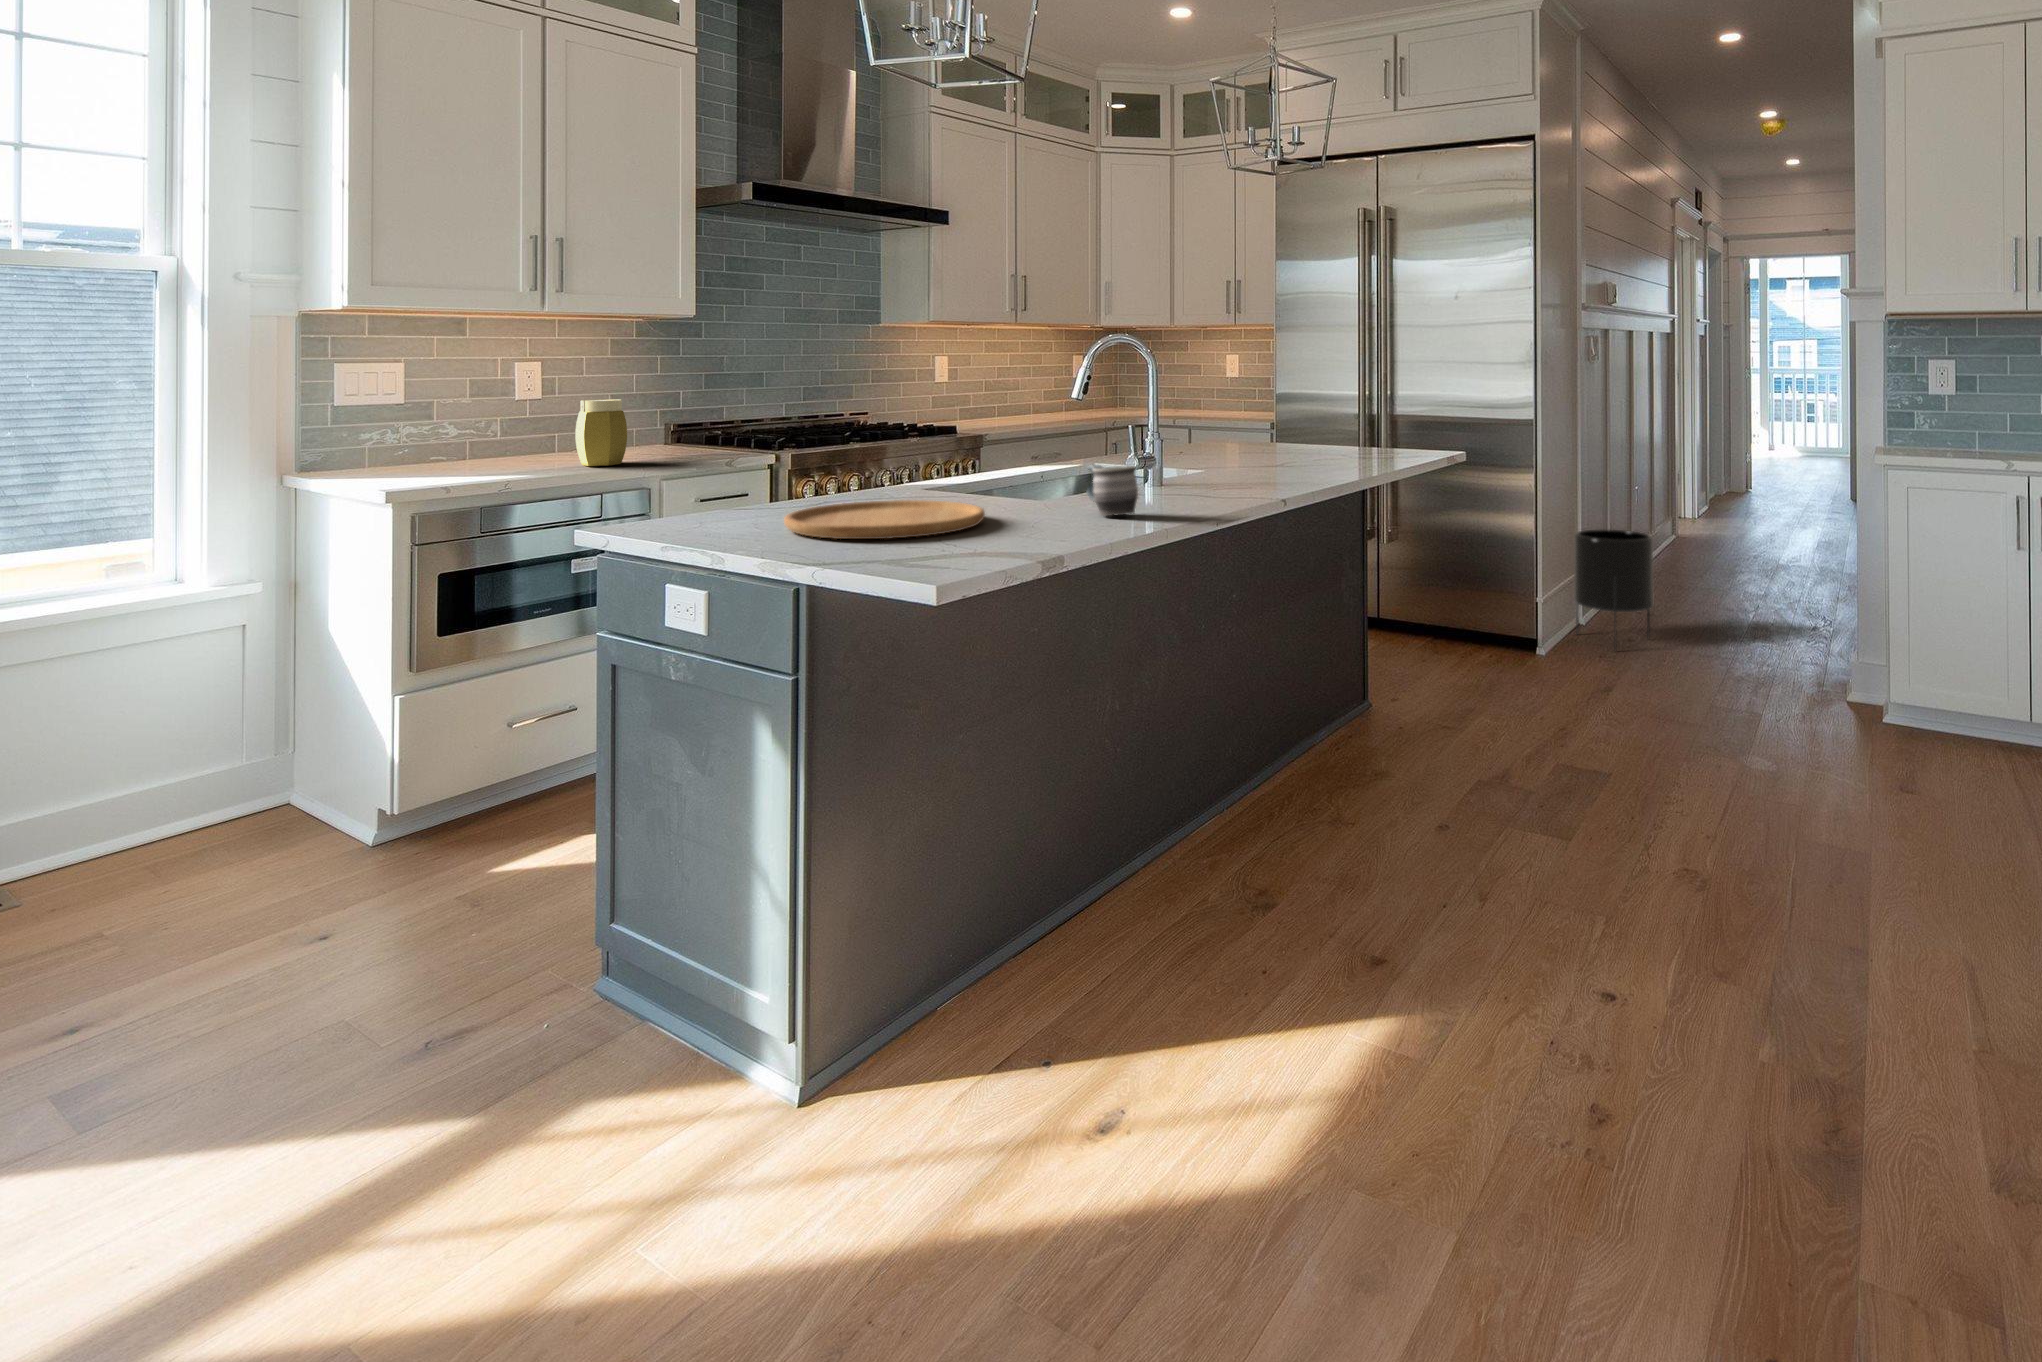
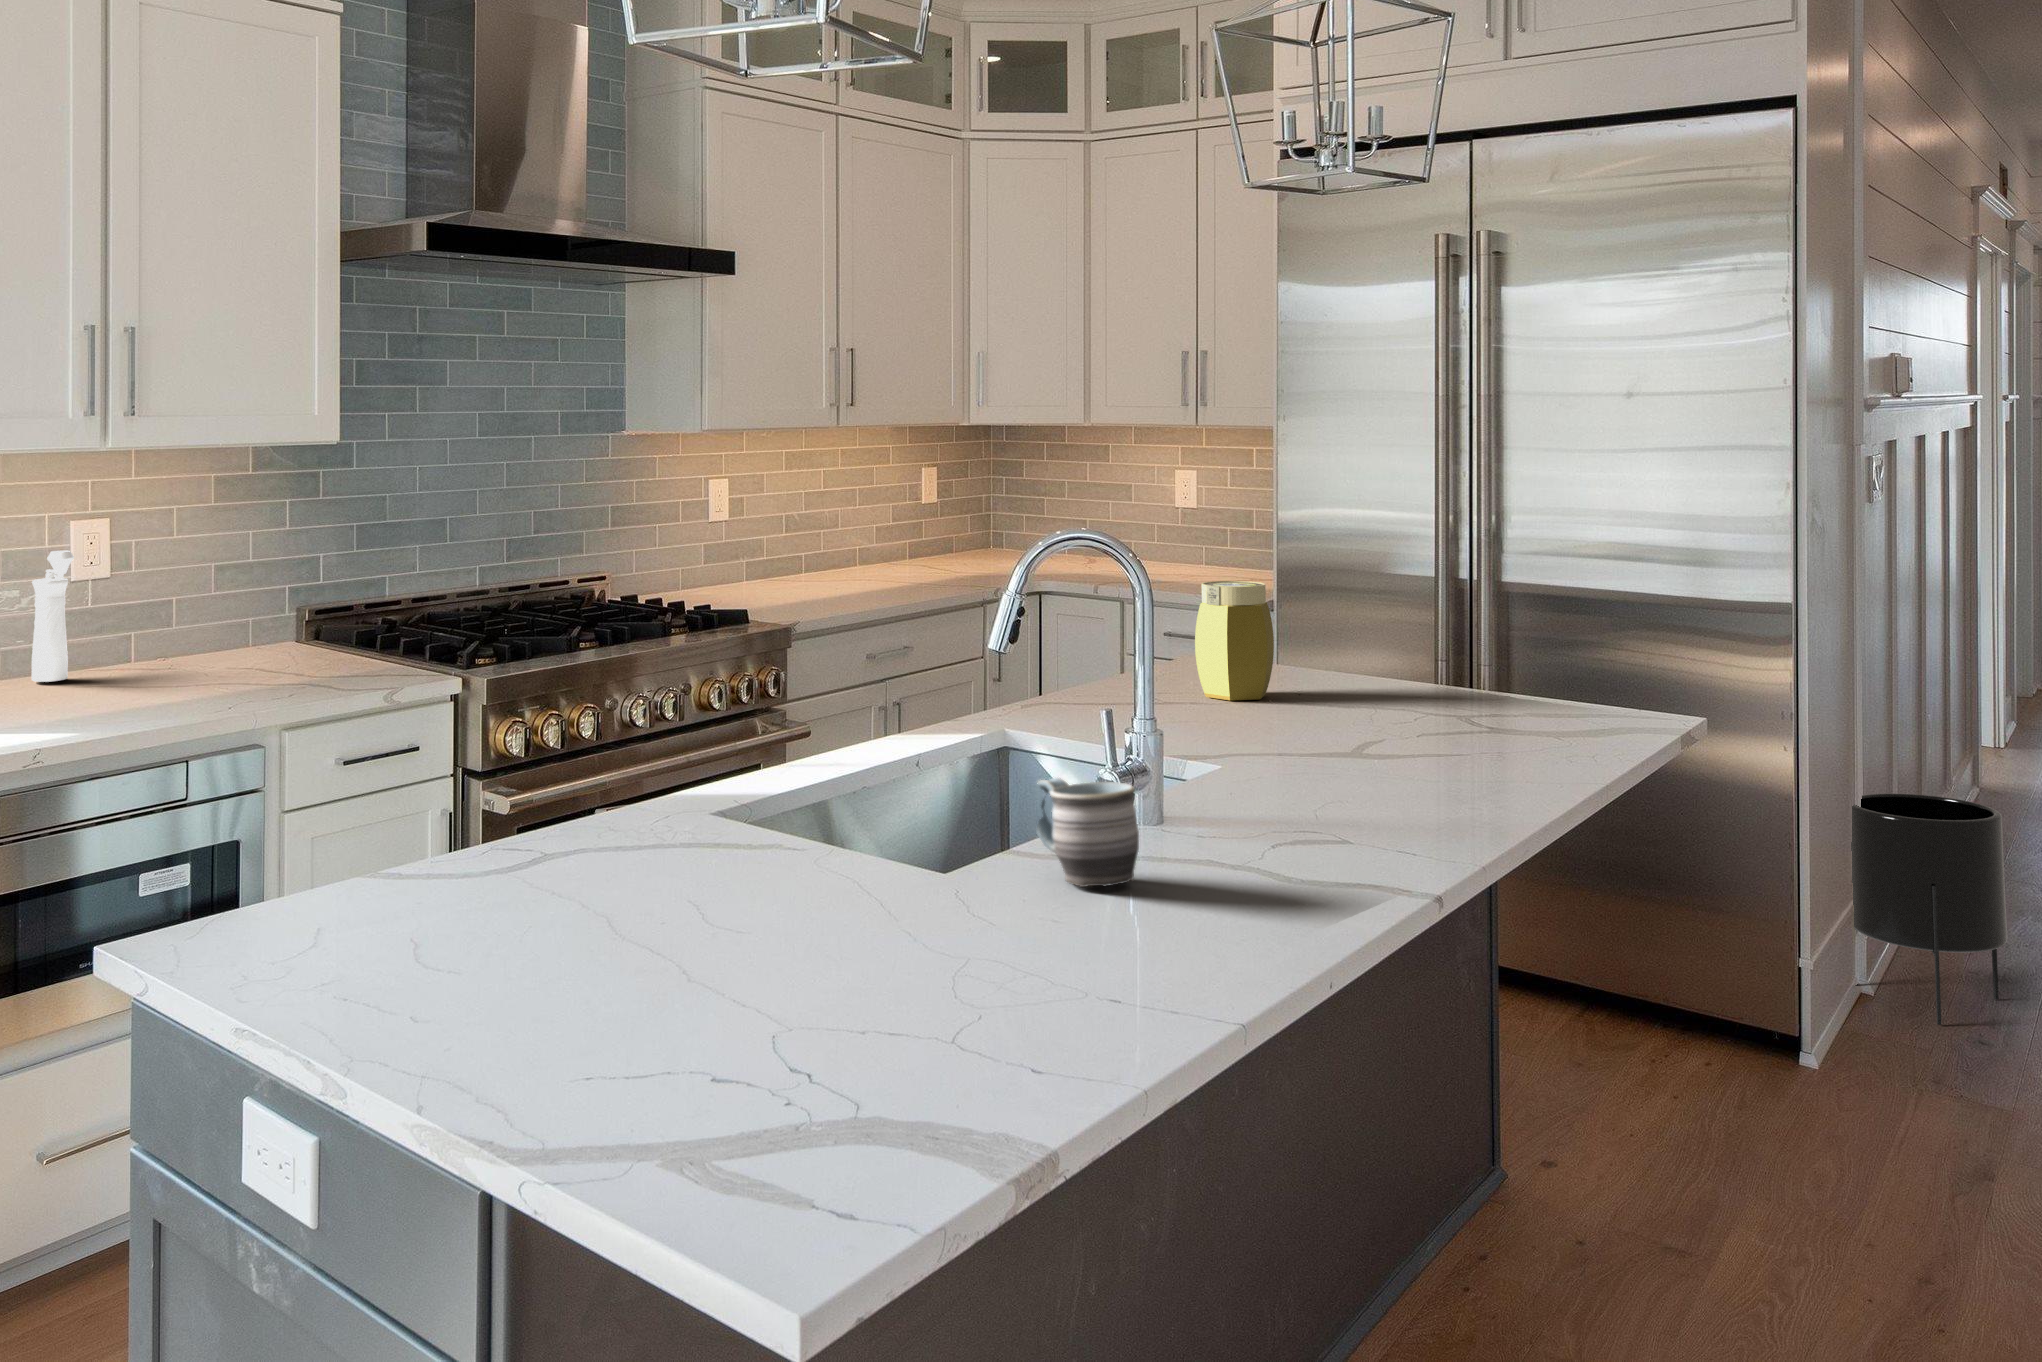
pepper mill: none [500,379,526,457] -> present [32,551,74,682]
jar: present [575,399,627,466] -> present [1195,581,1274,700]
cutting board: present [784,500,985,539] -> none [479,838,850,954]

